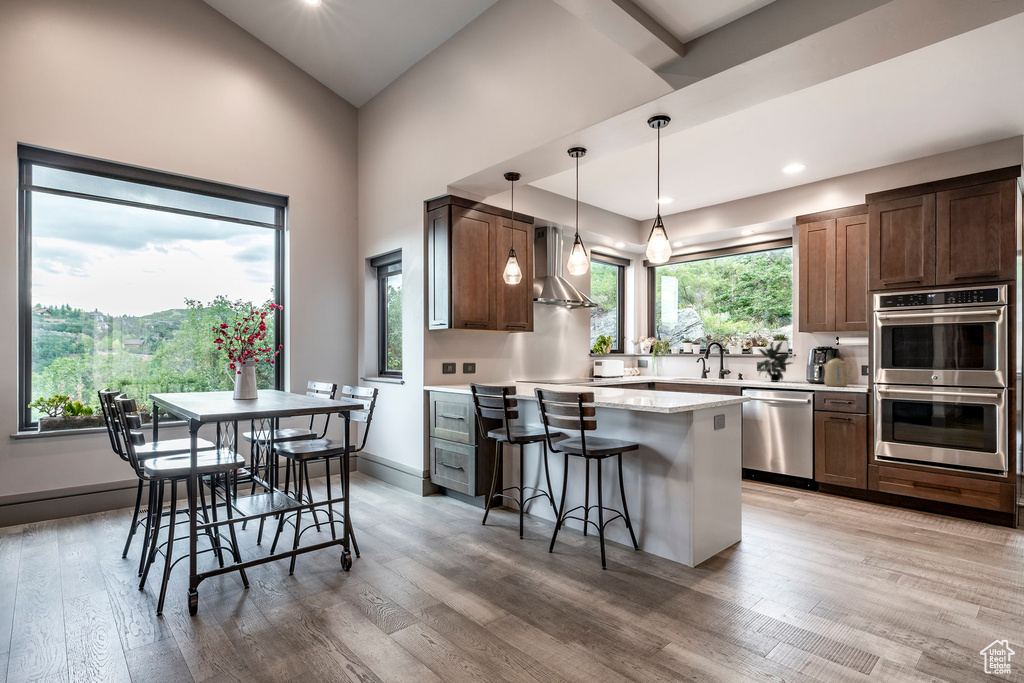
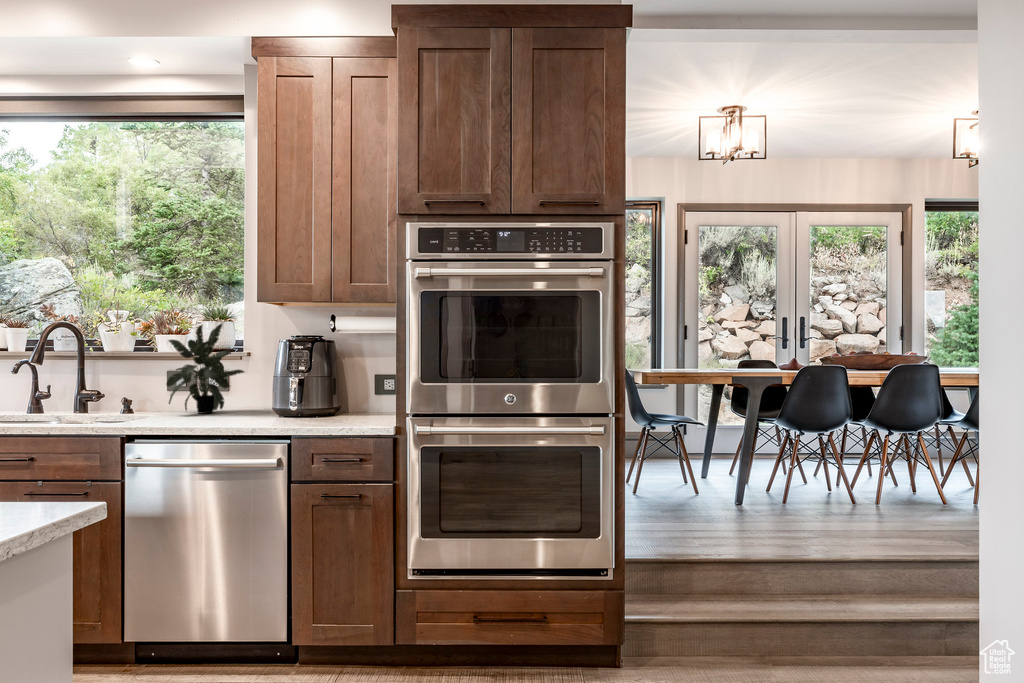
kettle: present [823,359,853,387] -> none [306,362,365,424]

